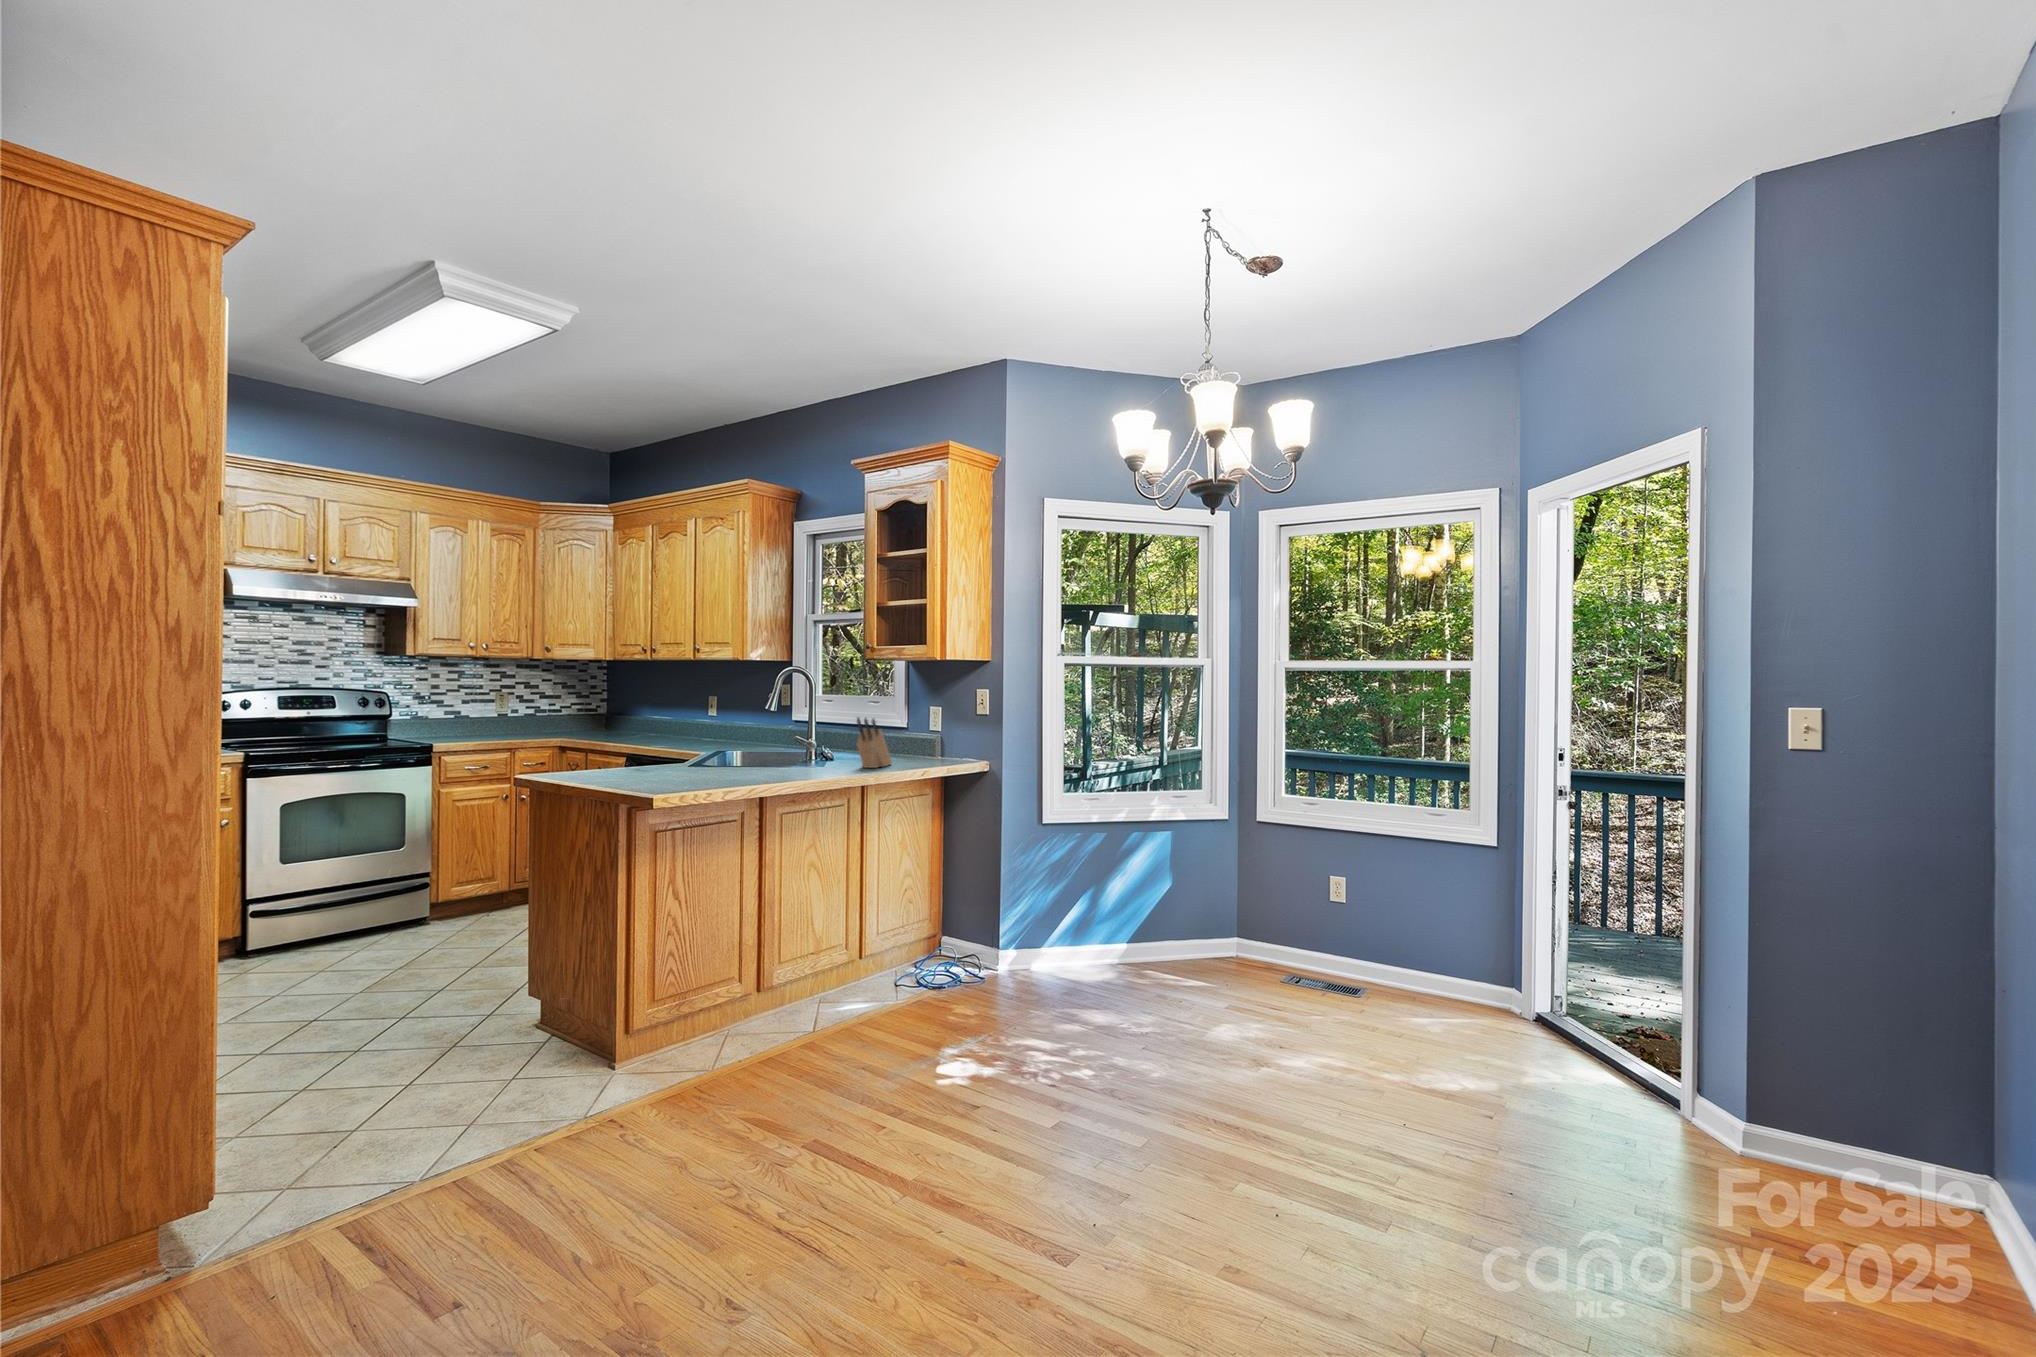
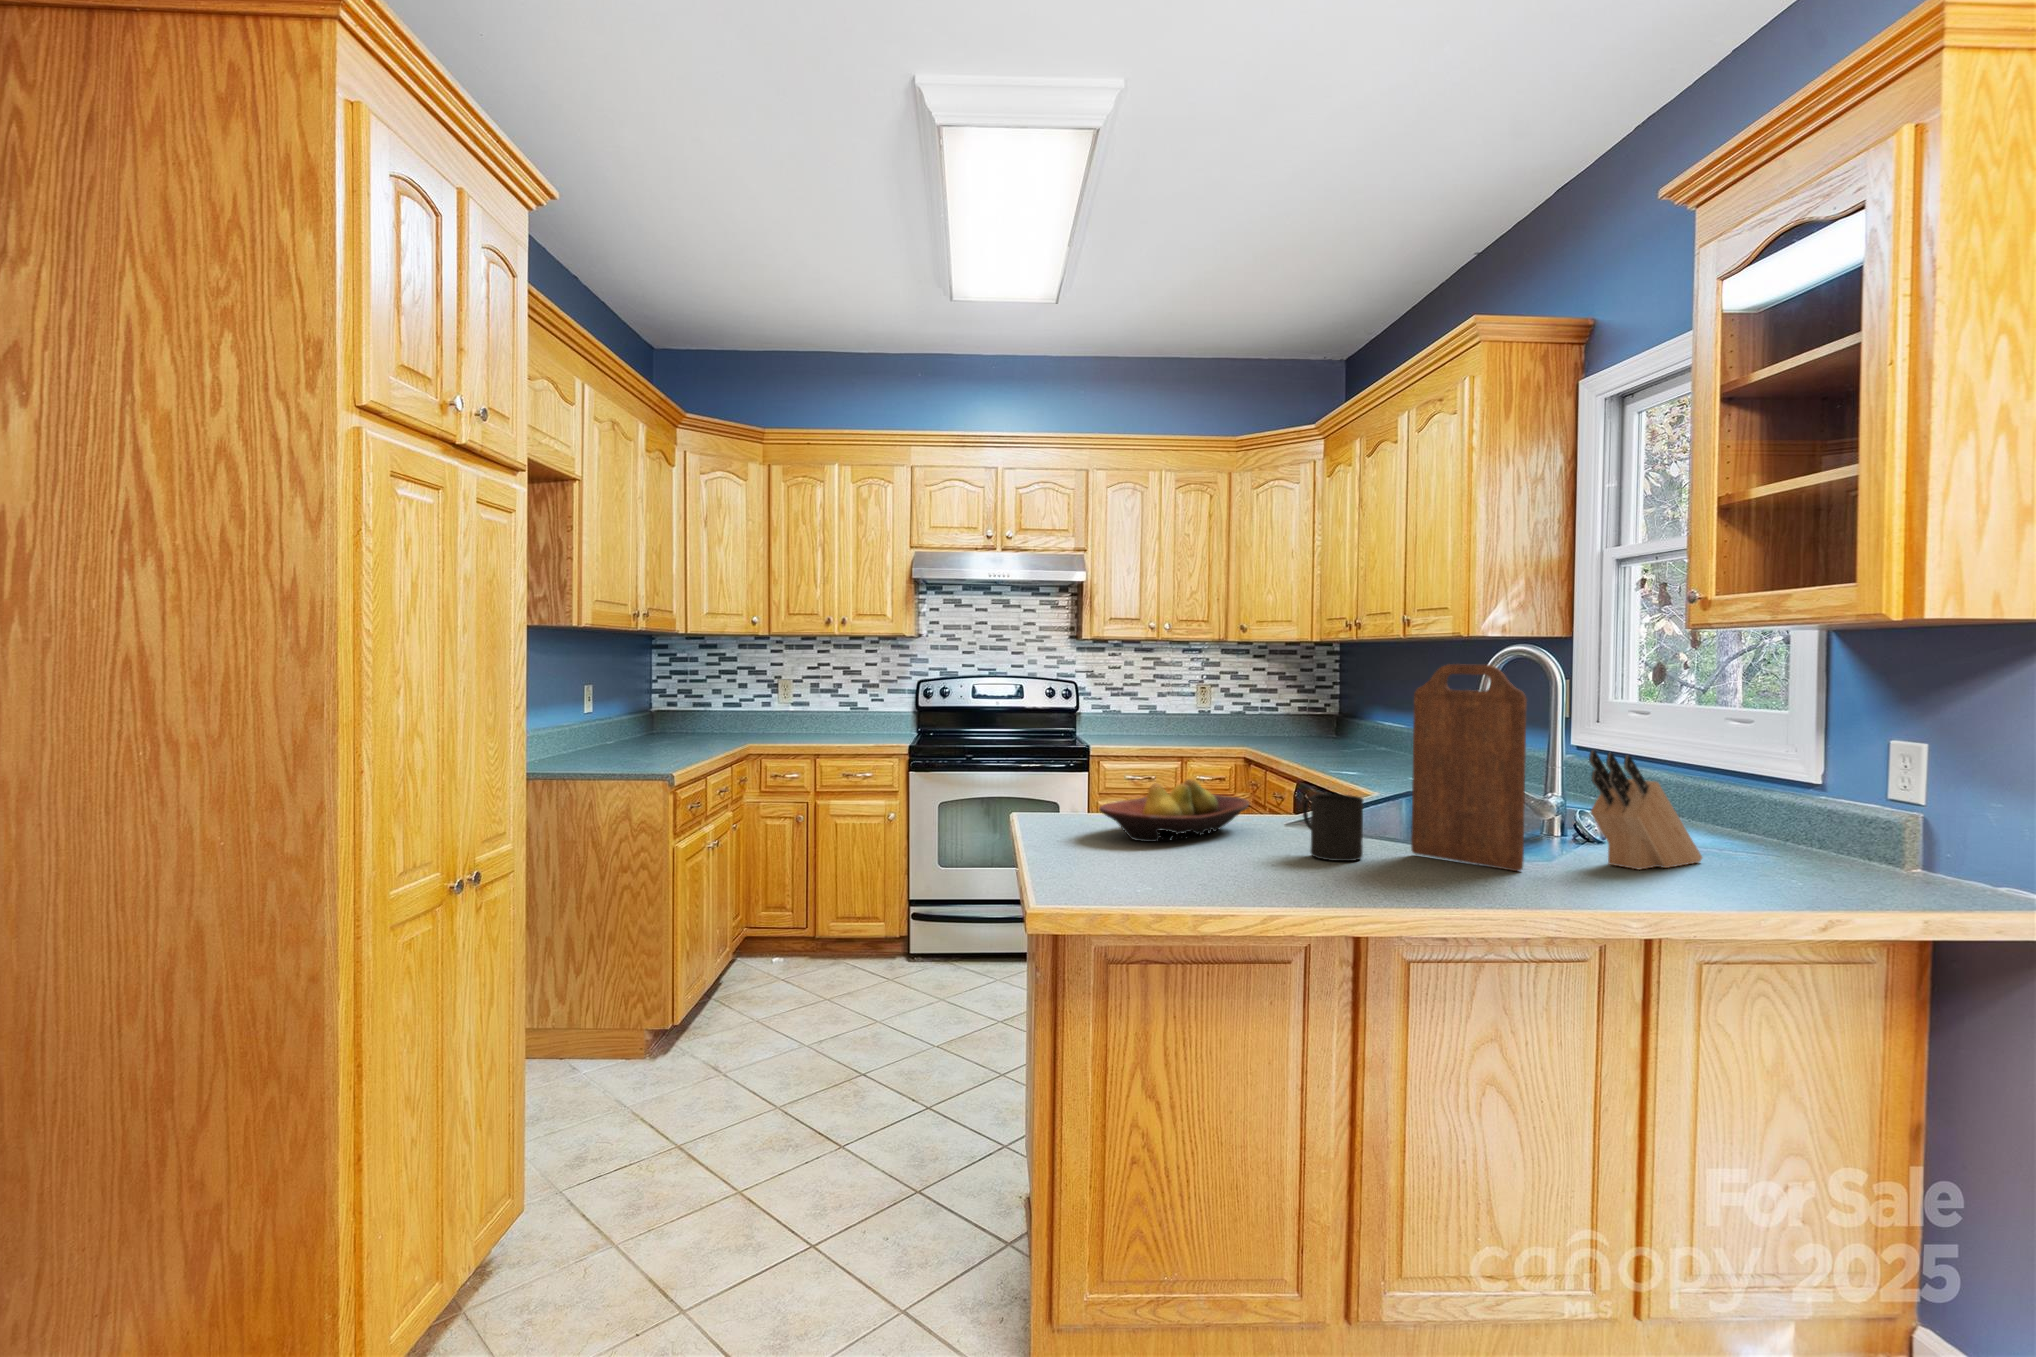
cutting board: none [782,679,837,773] -> present [1411,664,1527,871]
fruit bowl: none [610,745,686,780] -> present [1099,779,1249,842]
mug: none [733,745,766,777] -> present [1303,794,1363,861]

